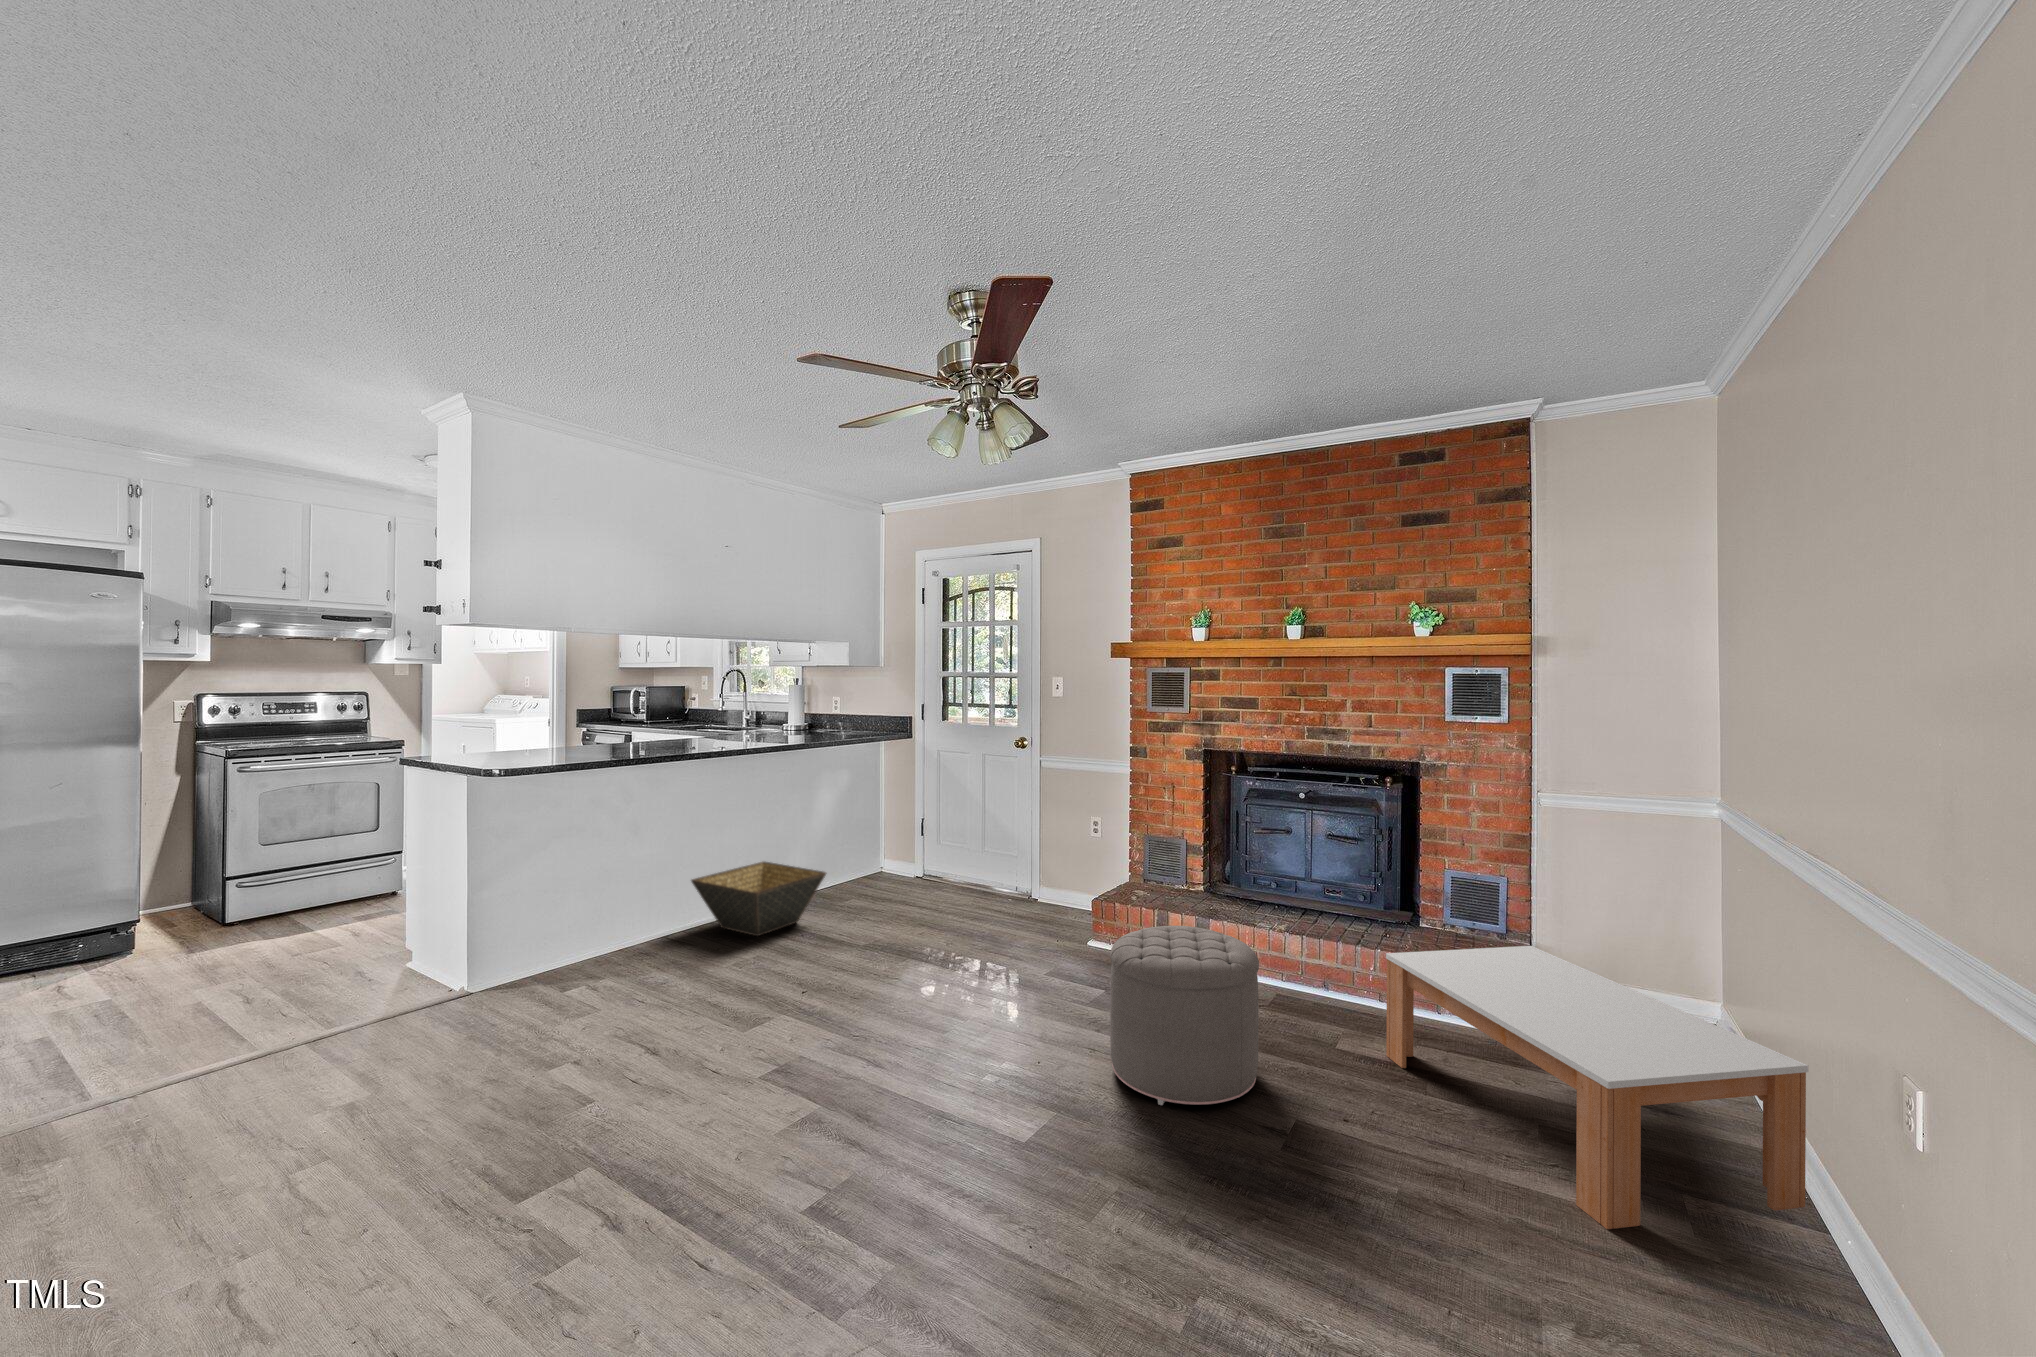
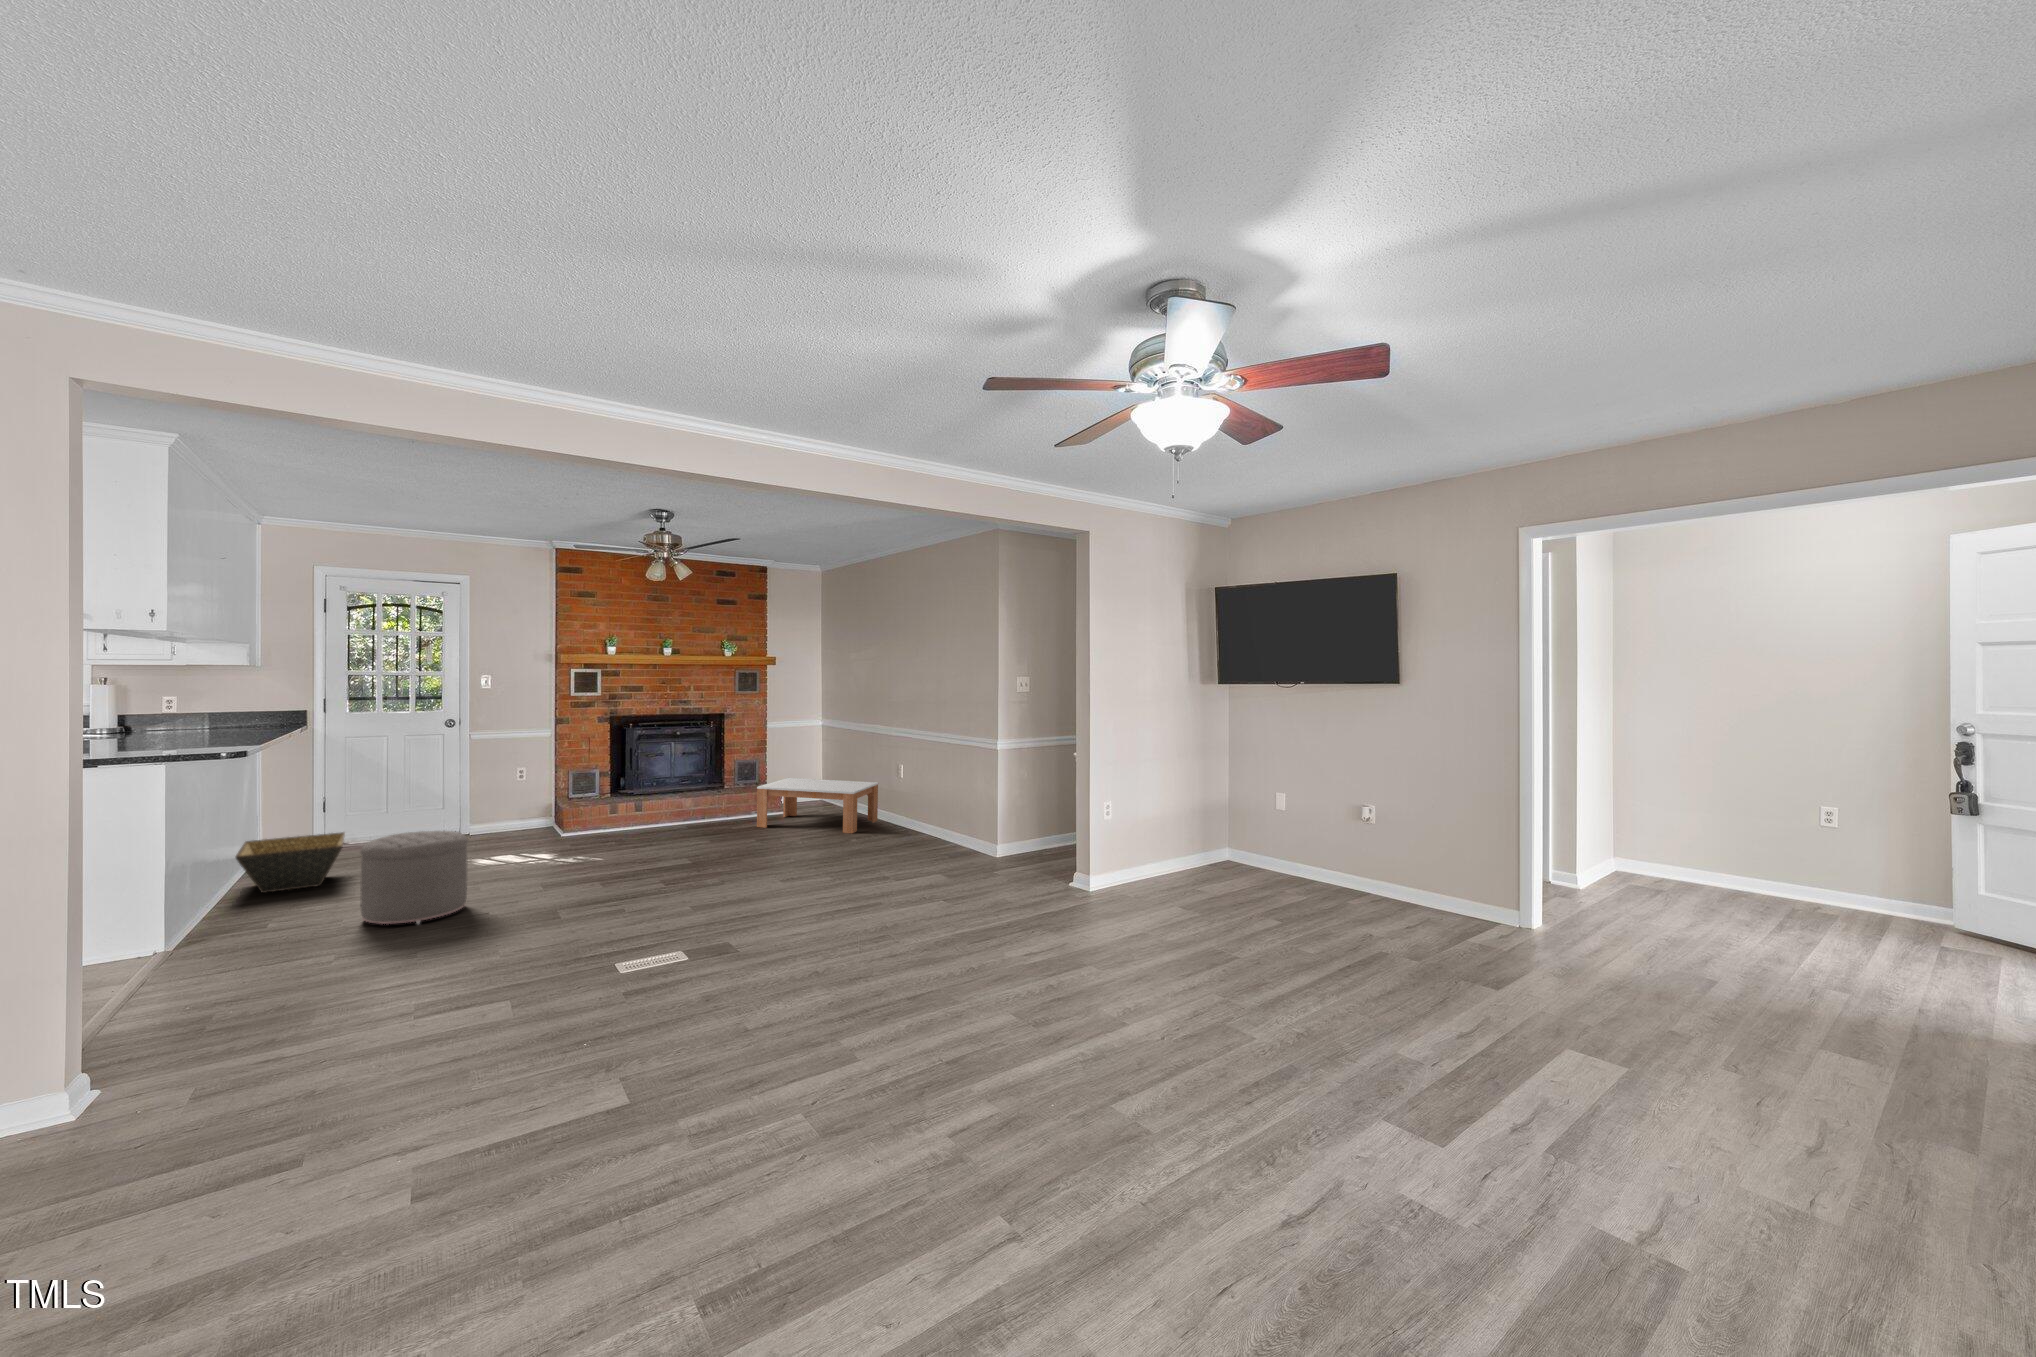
ottoman: present [1110,926,1259,1105] -> present [360,831,468,924]

